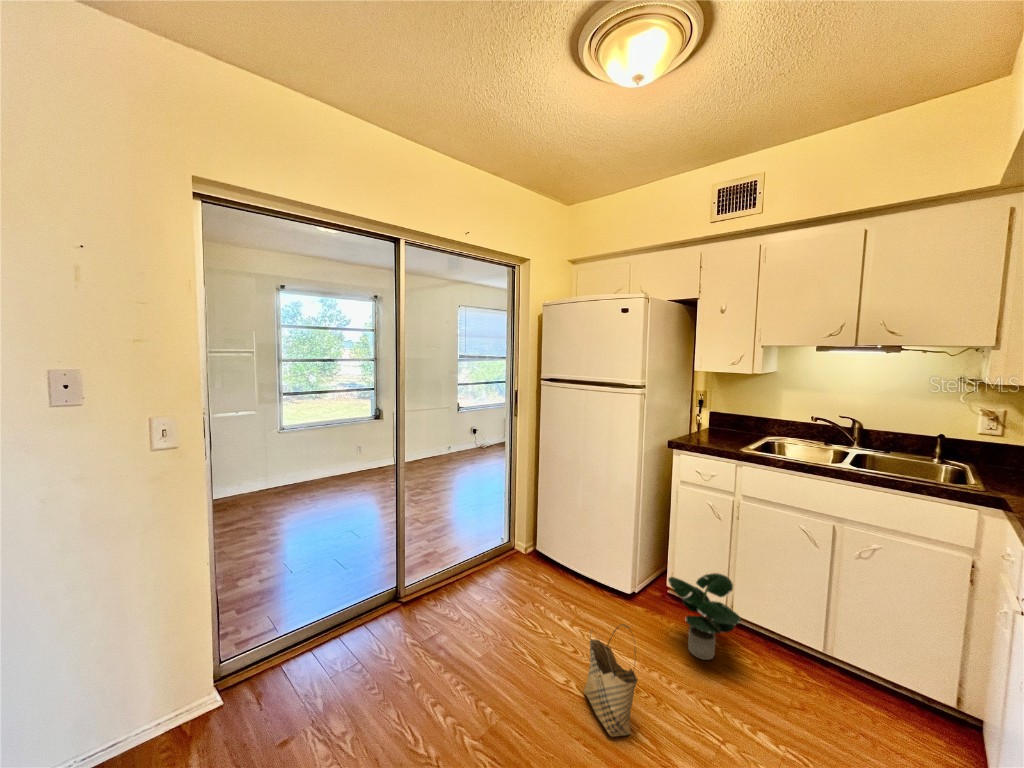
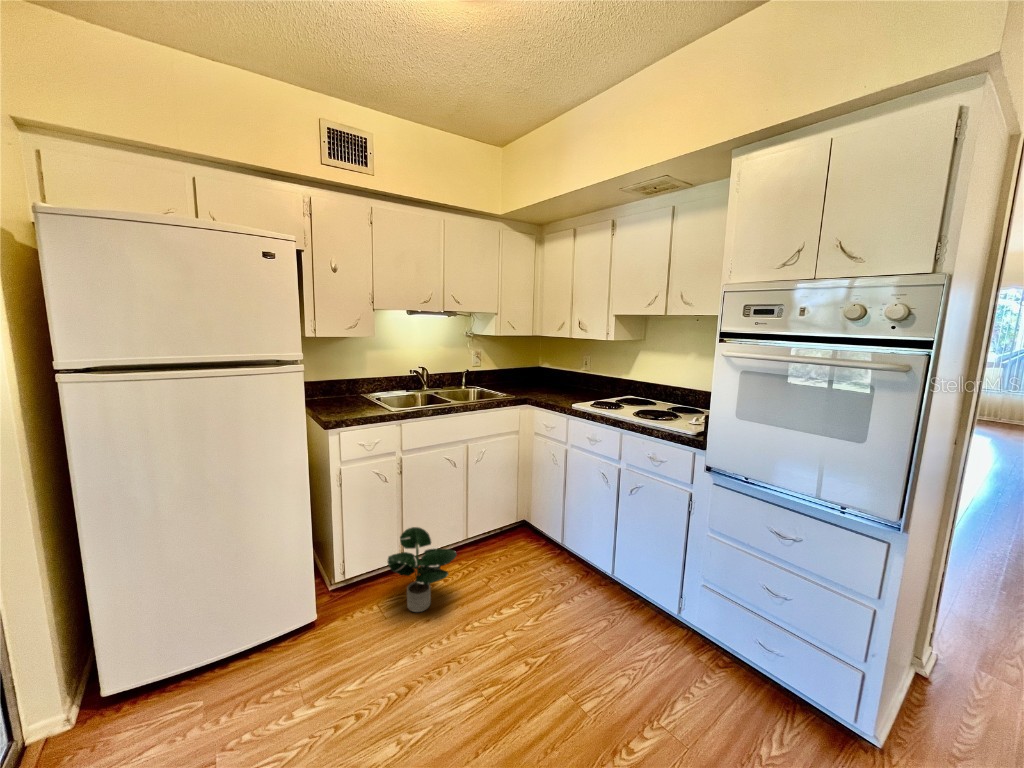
woven basket: present [584,624,638,737] -> none [418,613,489,725]

